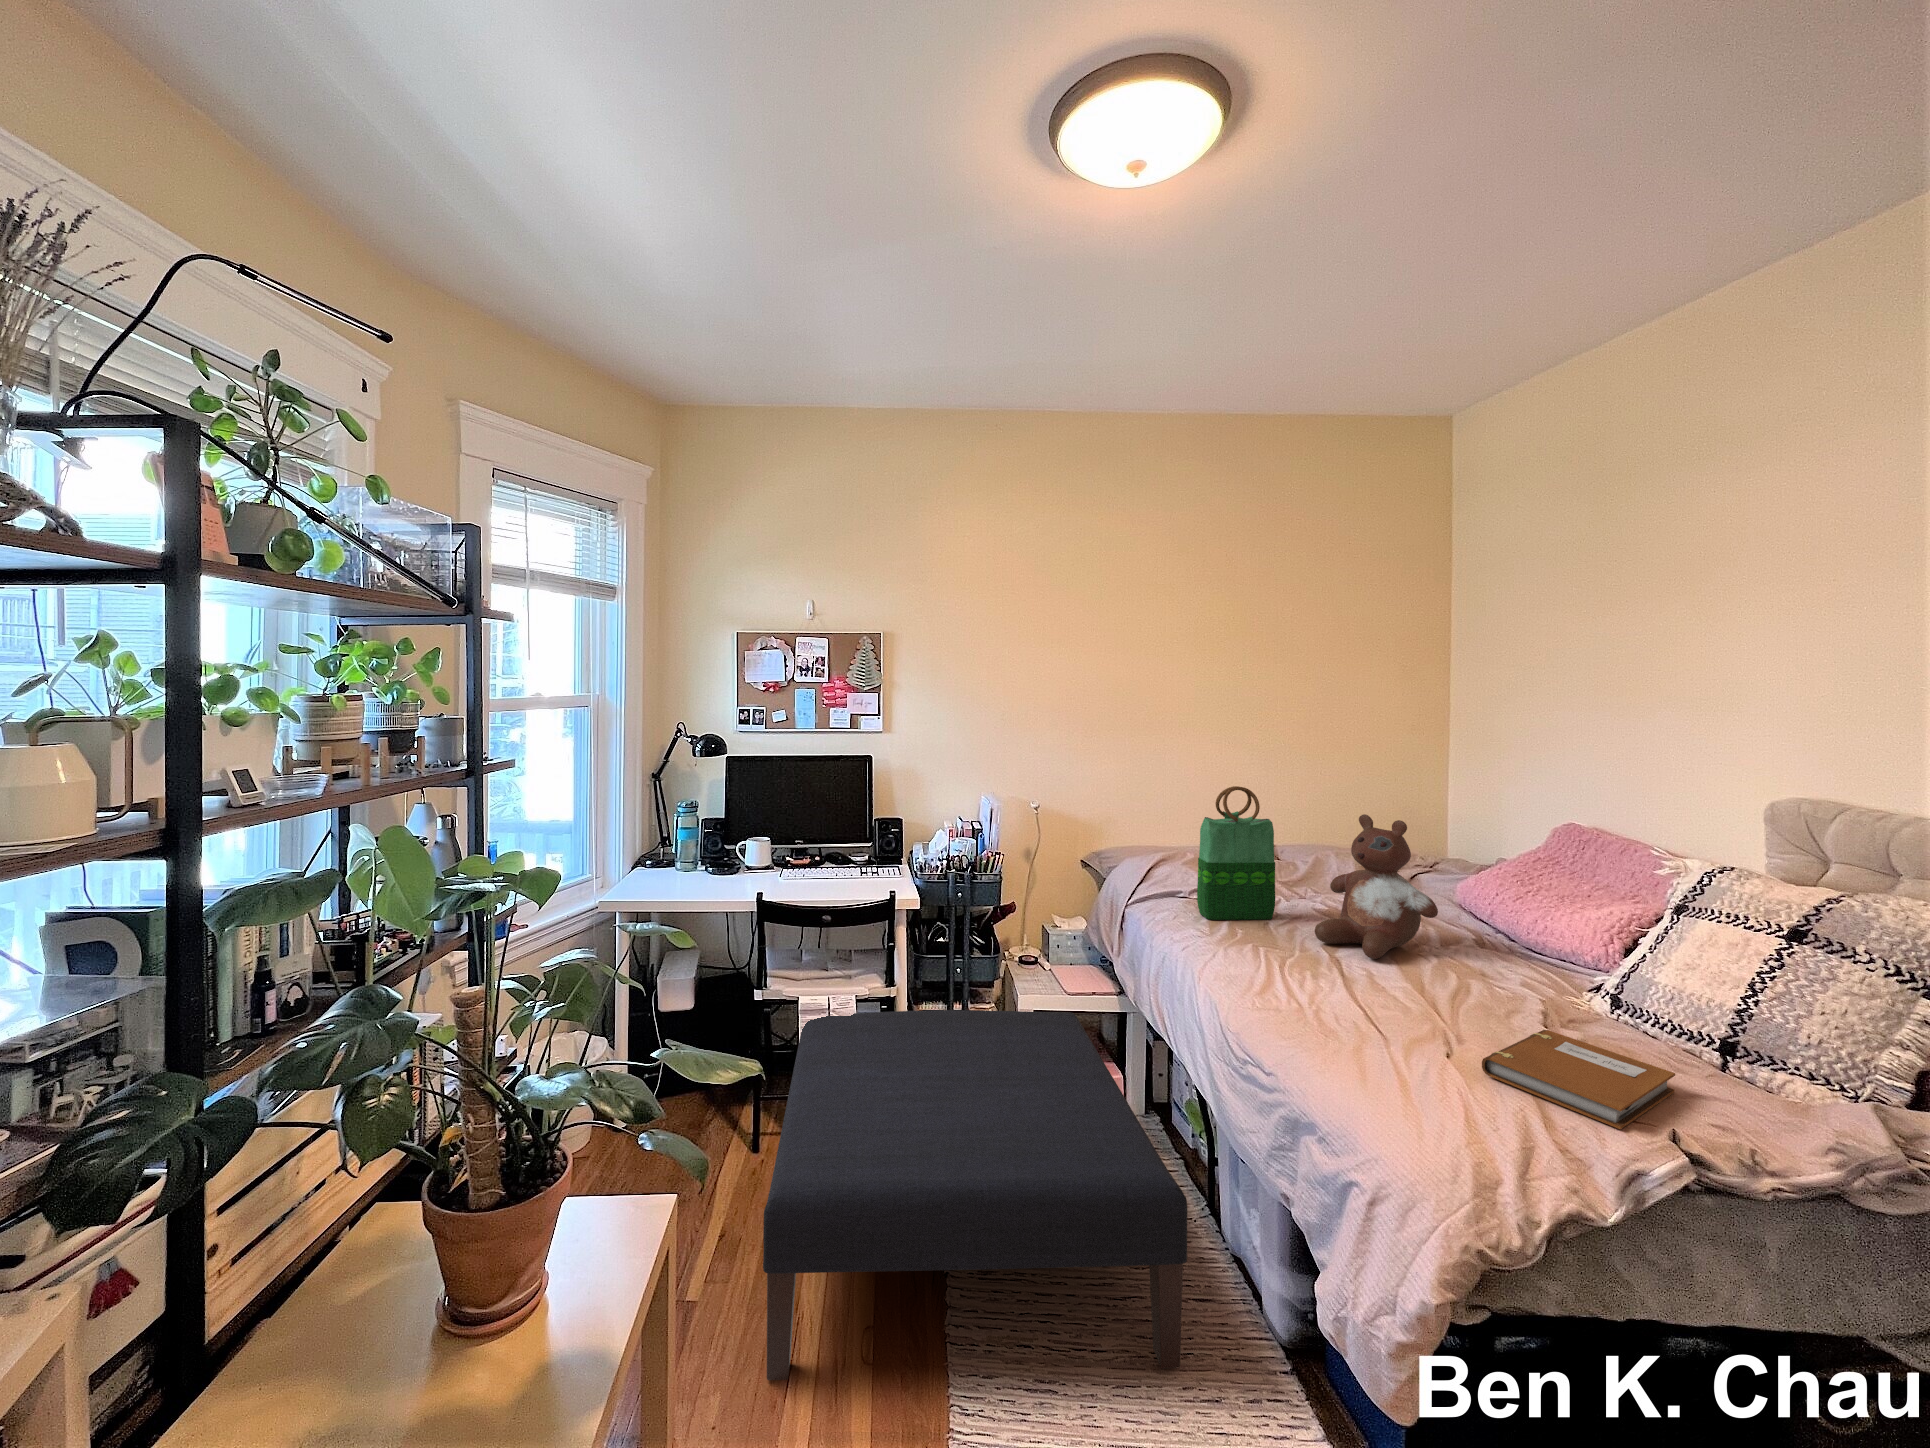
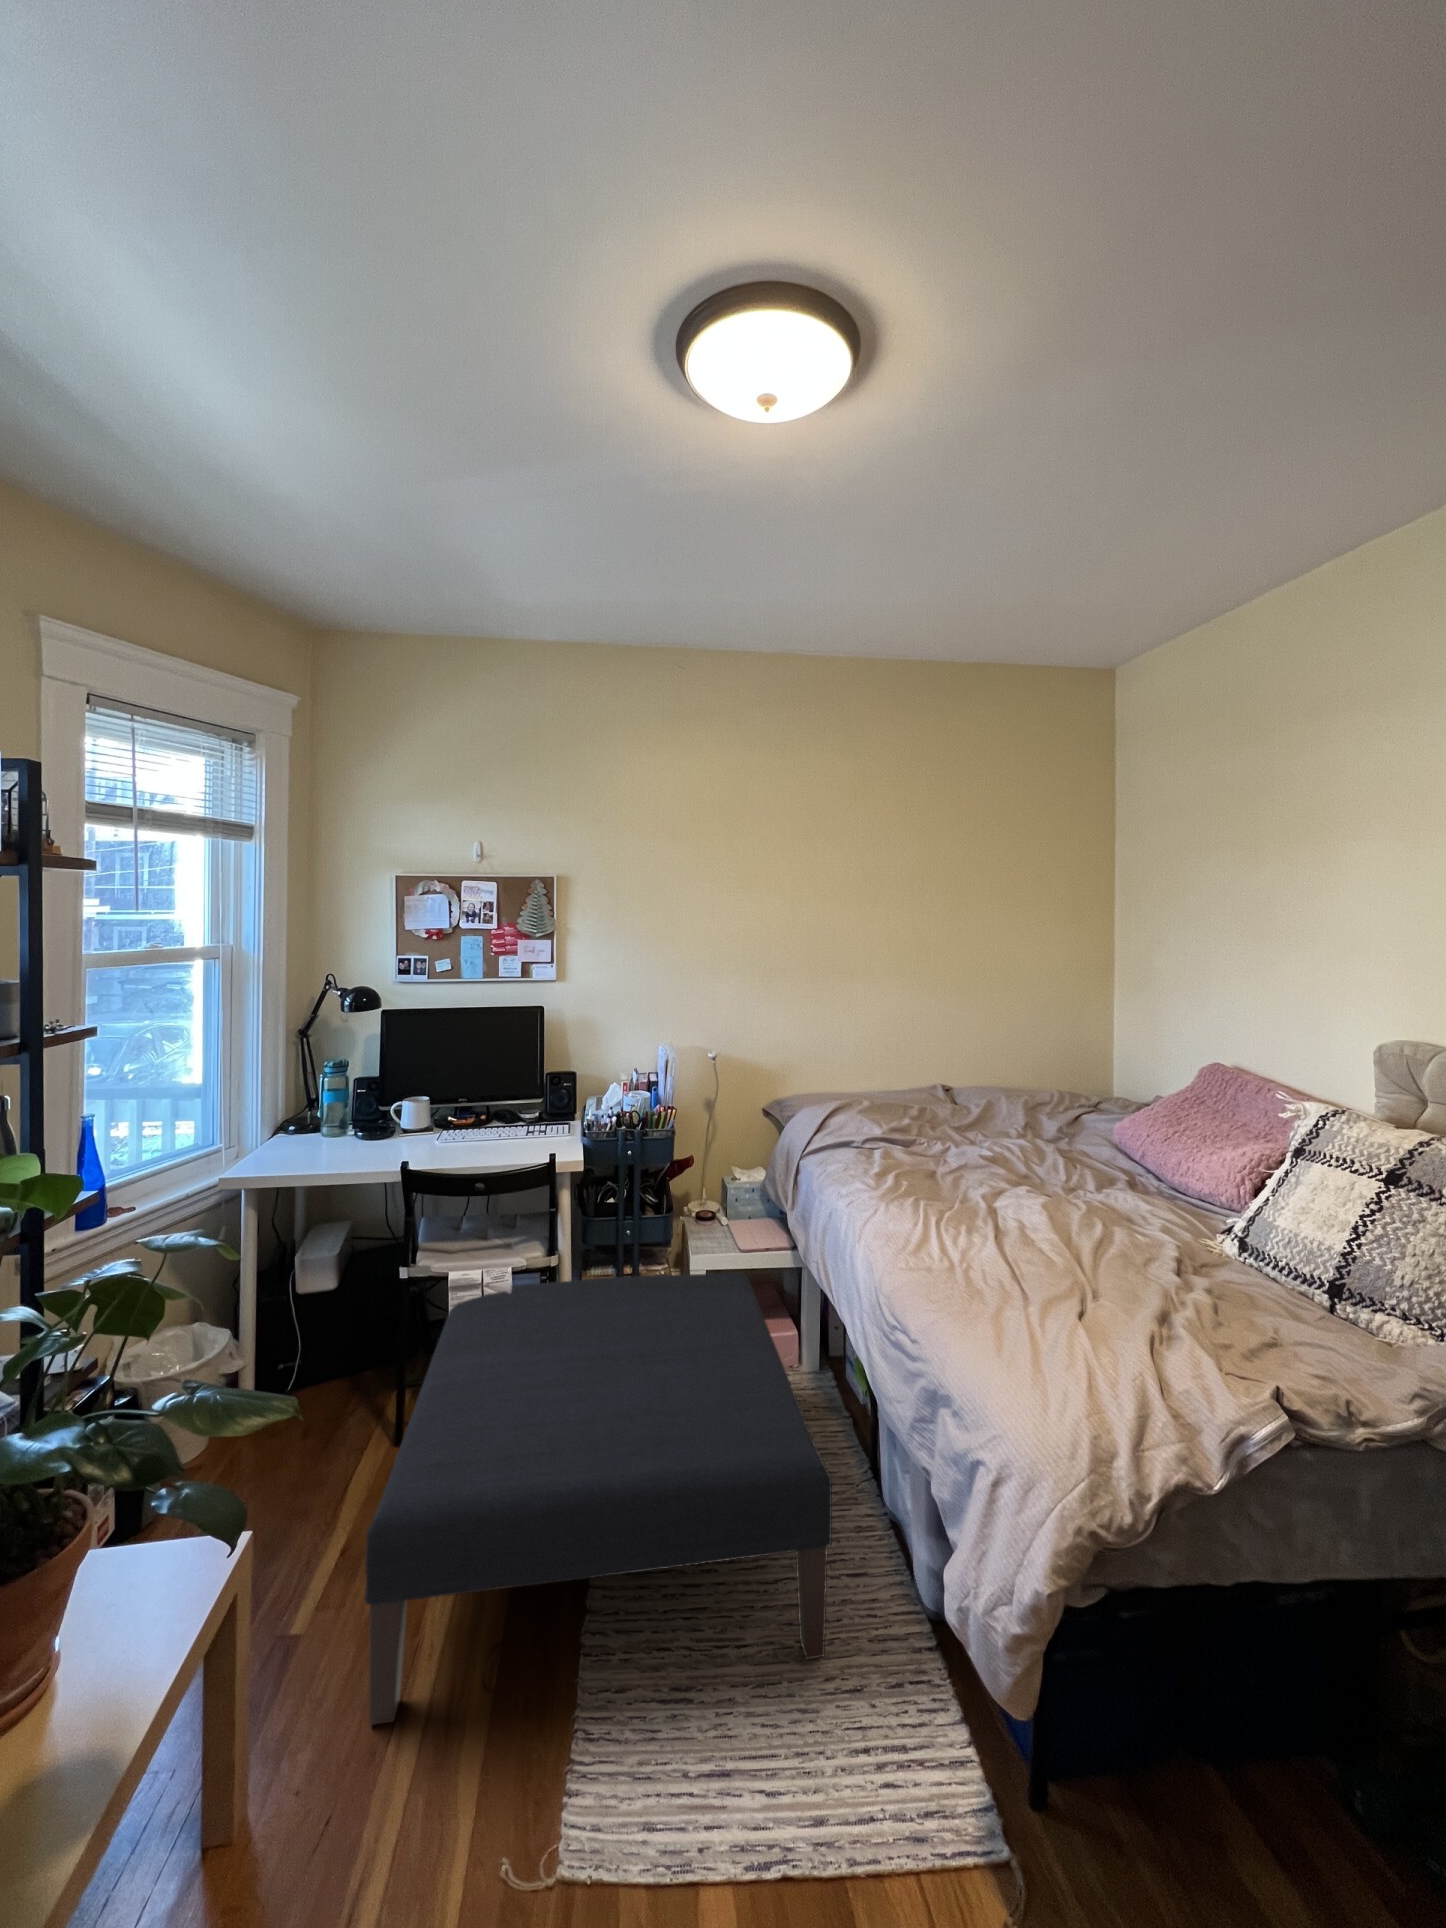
tote bag: present [1197,786,1275,920] -> none [867,1035,942,1171]
stuffed bear: present [1315,814,1438,959] -> none [975,1062,1088,1209]
notebook: present [1482,1030,1675,1129] -> none [1111,1281,1285,1388]

